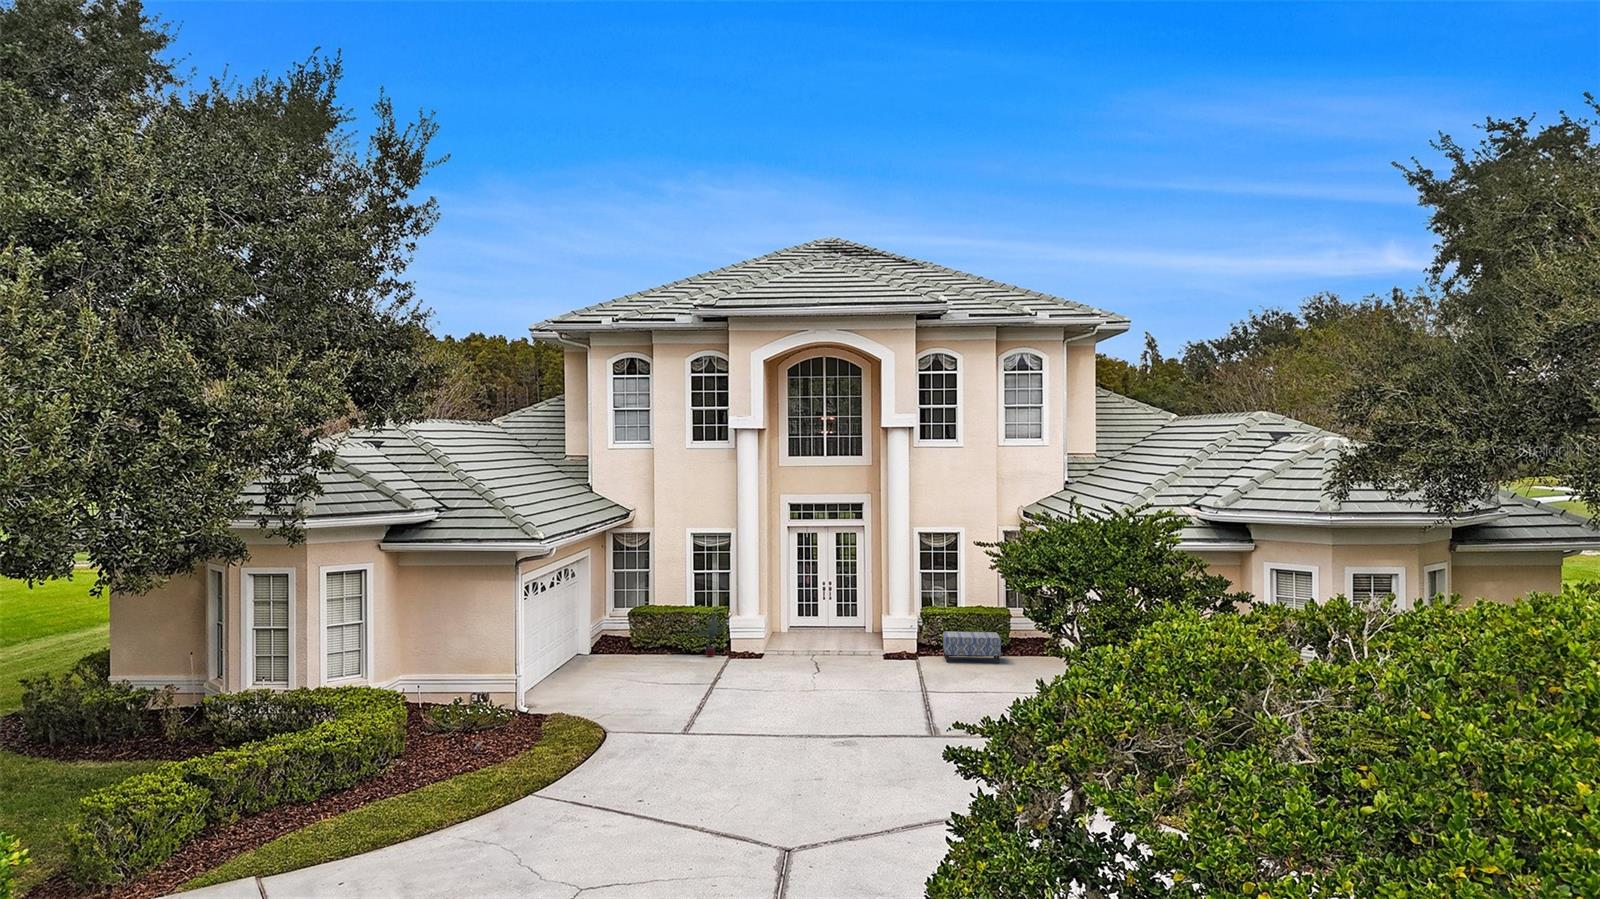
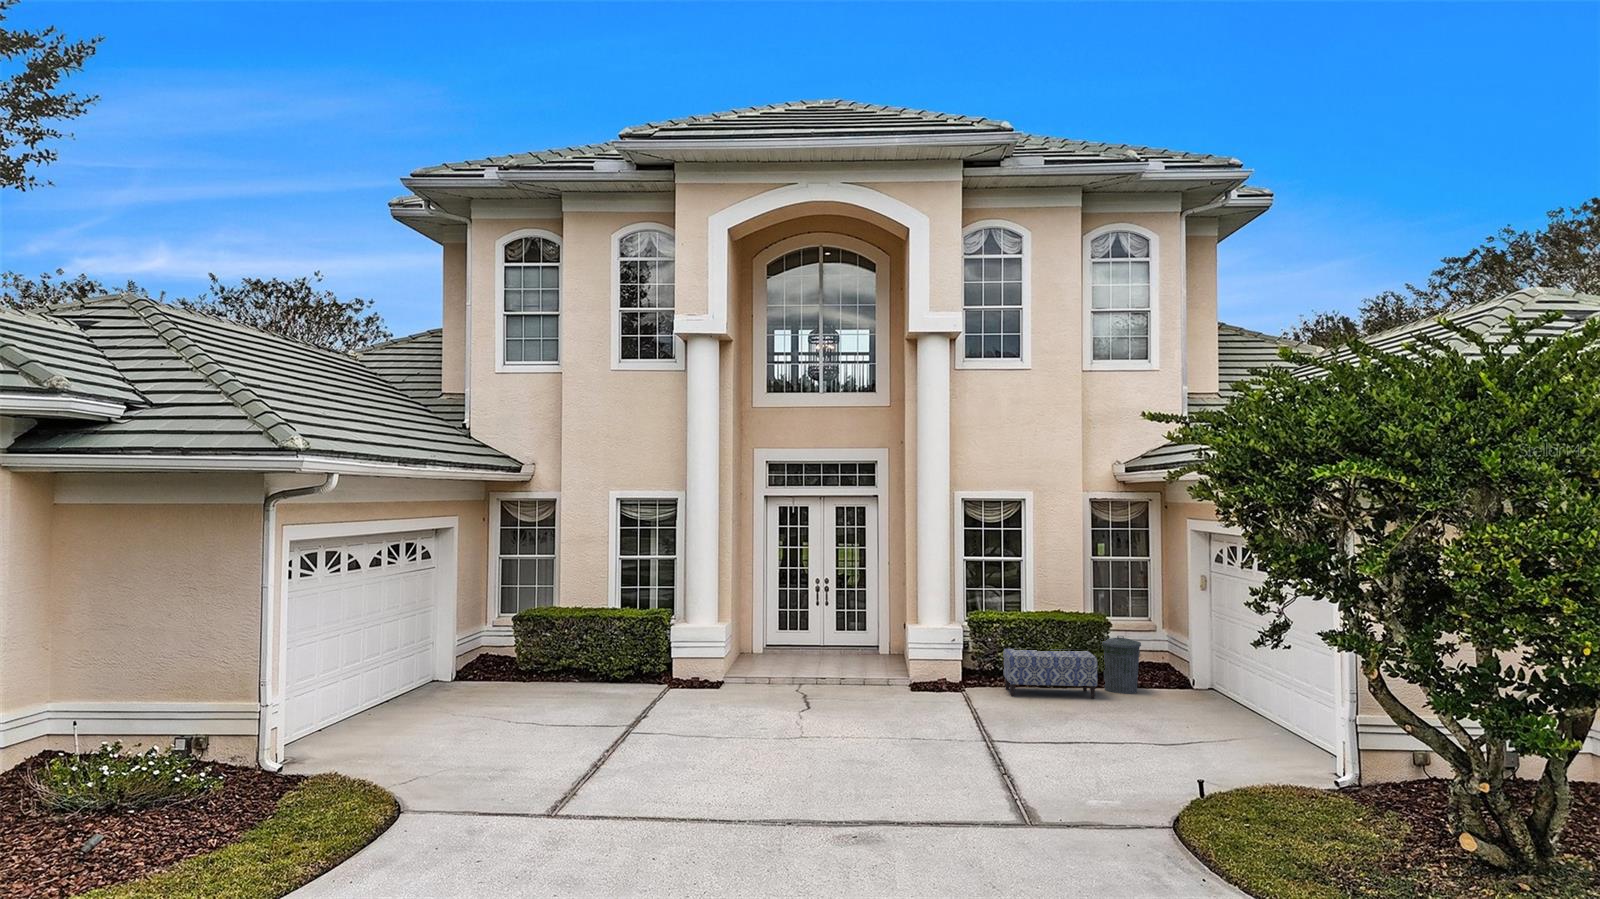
potted tree: present [695,614,727,657] -> none [611,617,667,686]
trash can: none [1006,623,1031,660] -> present [1102,636,1141,694]

